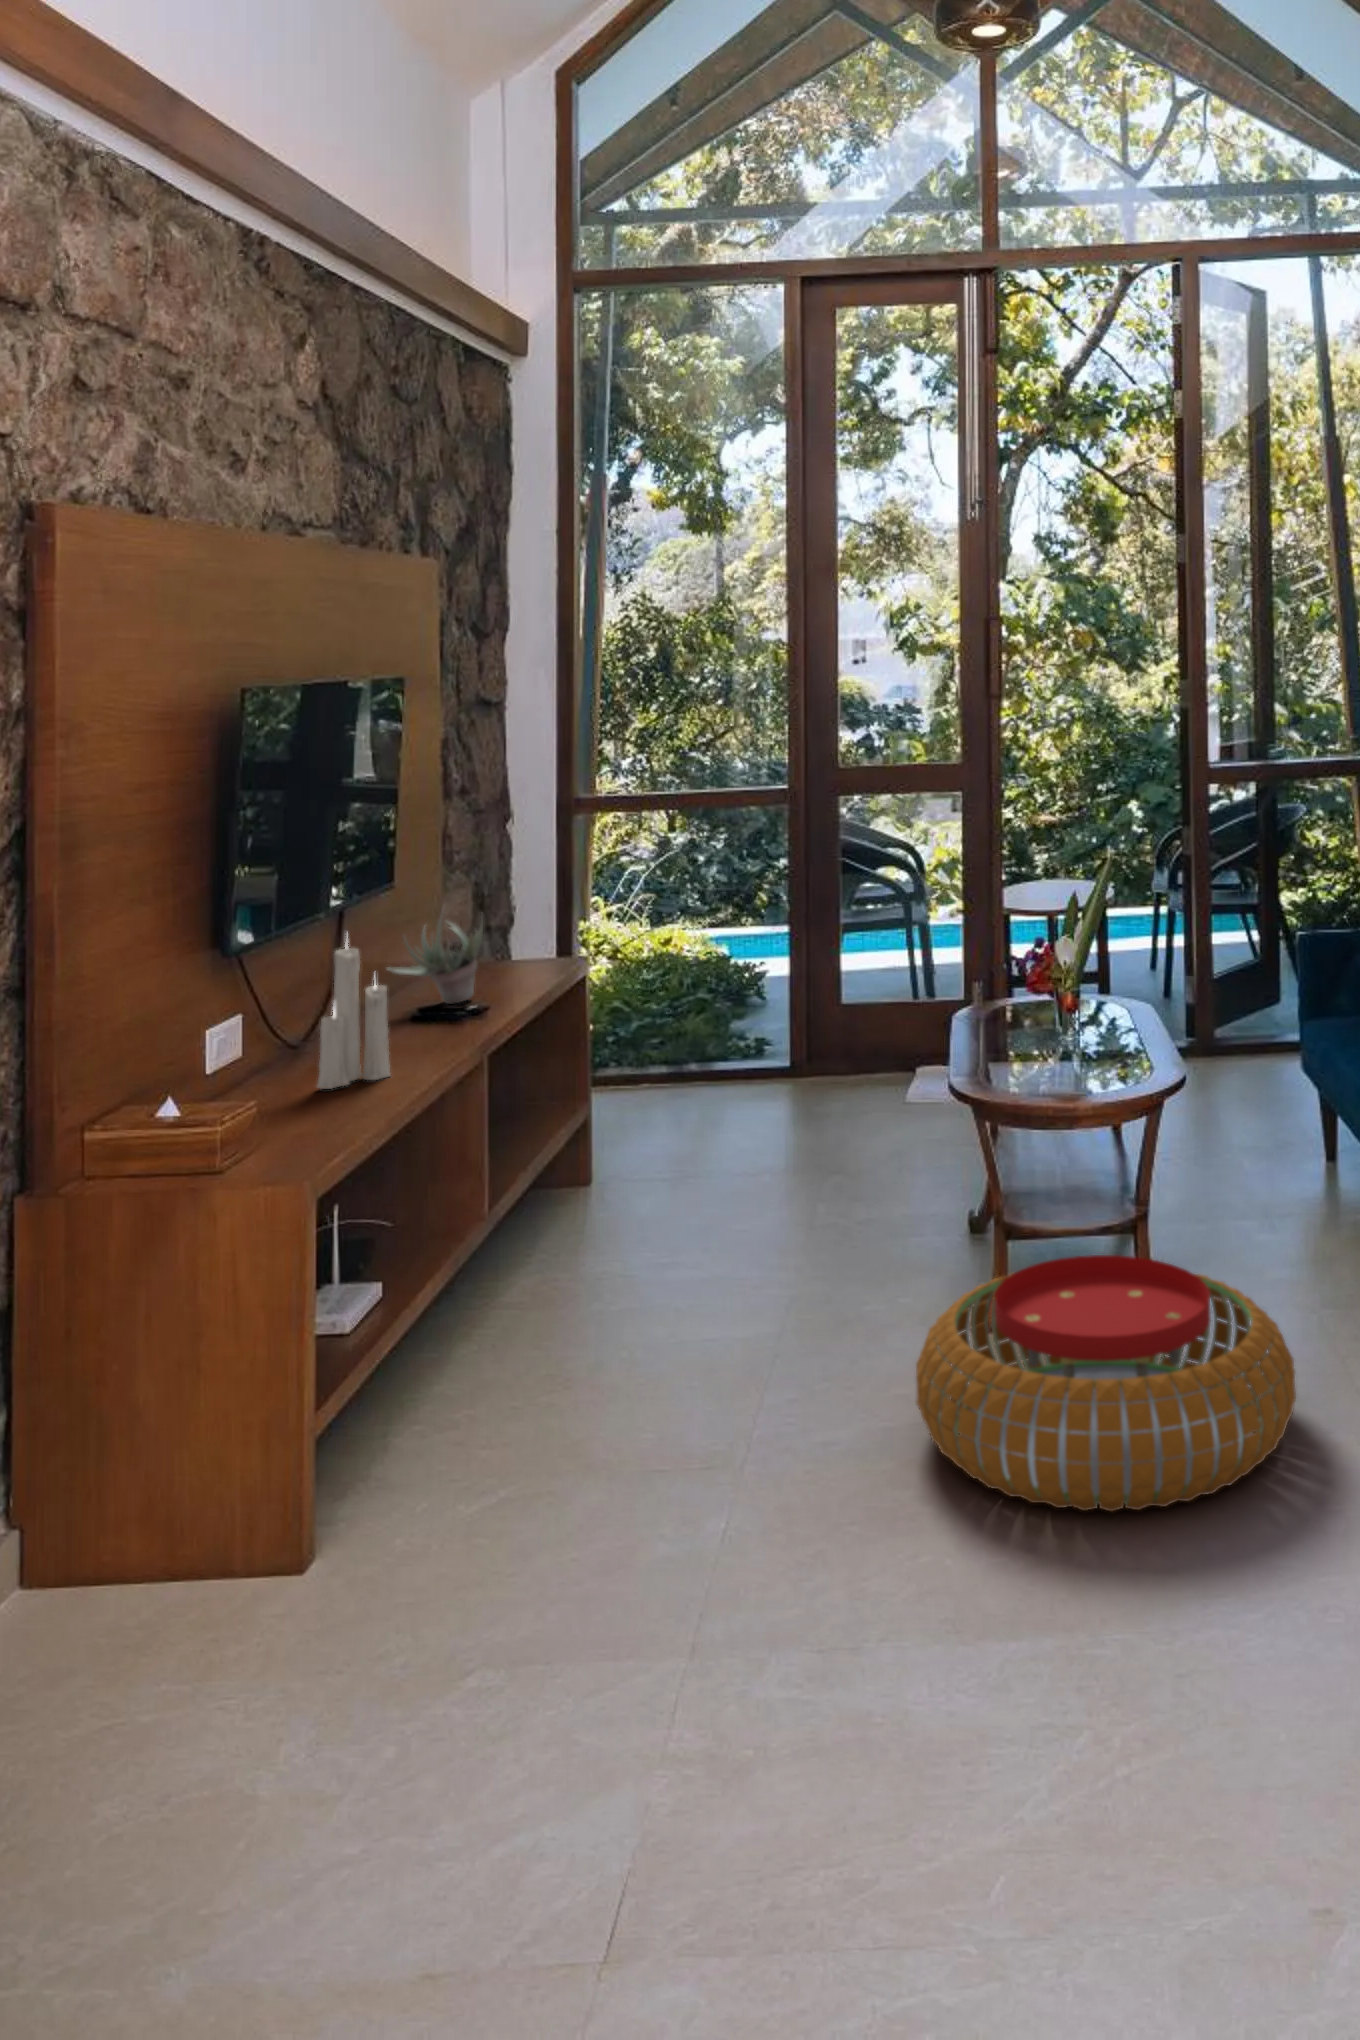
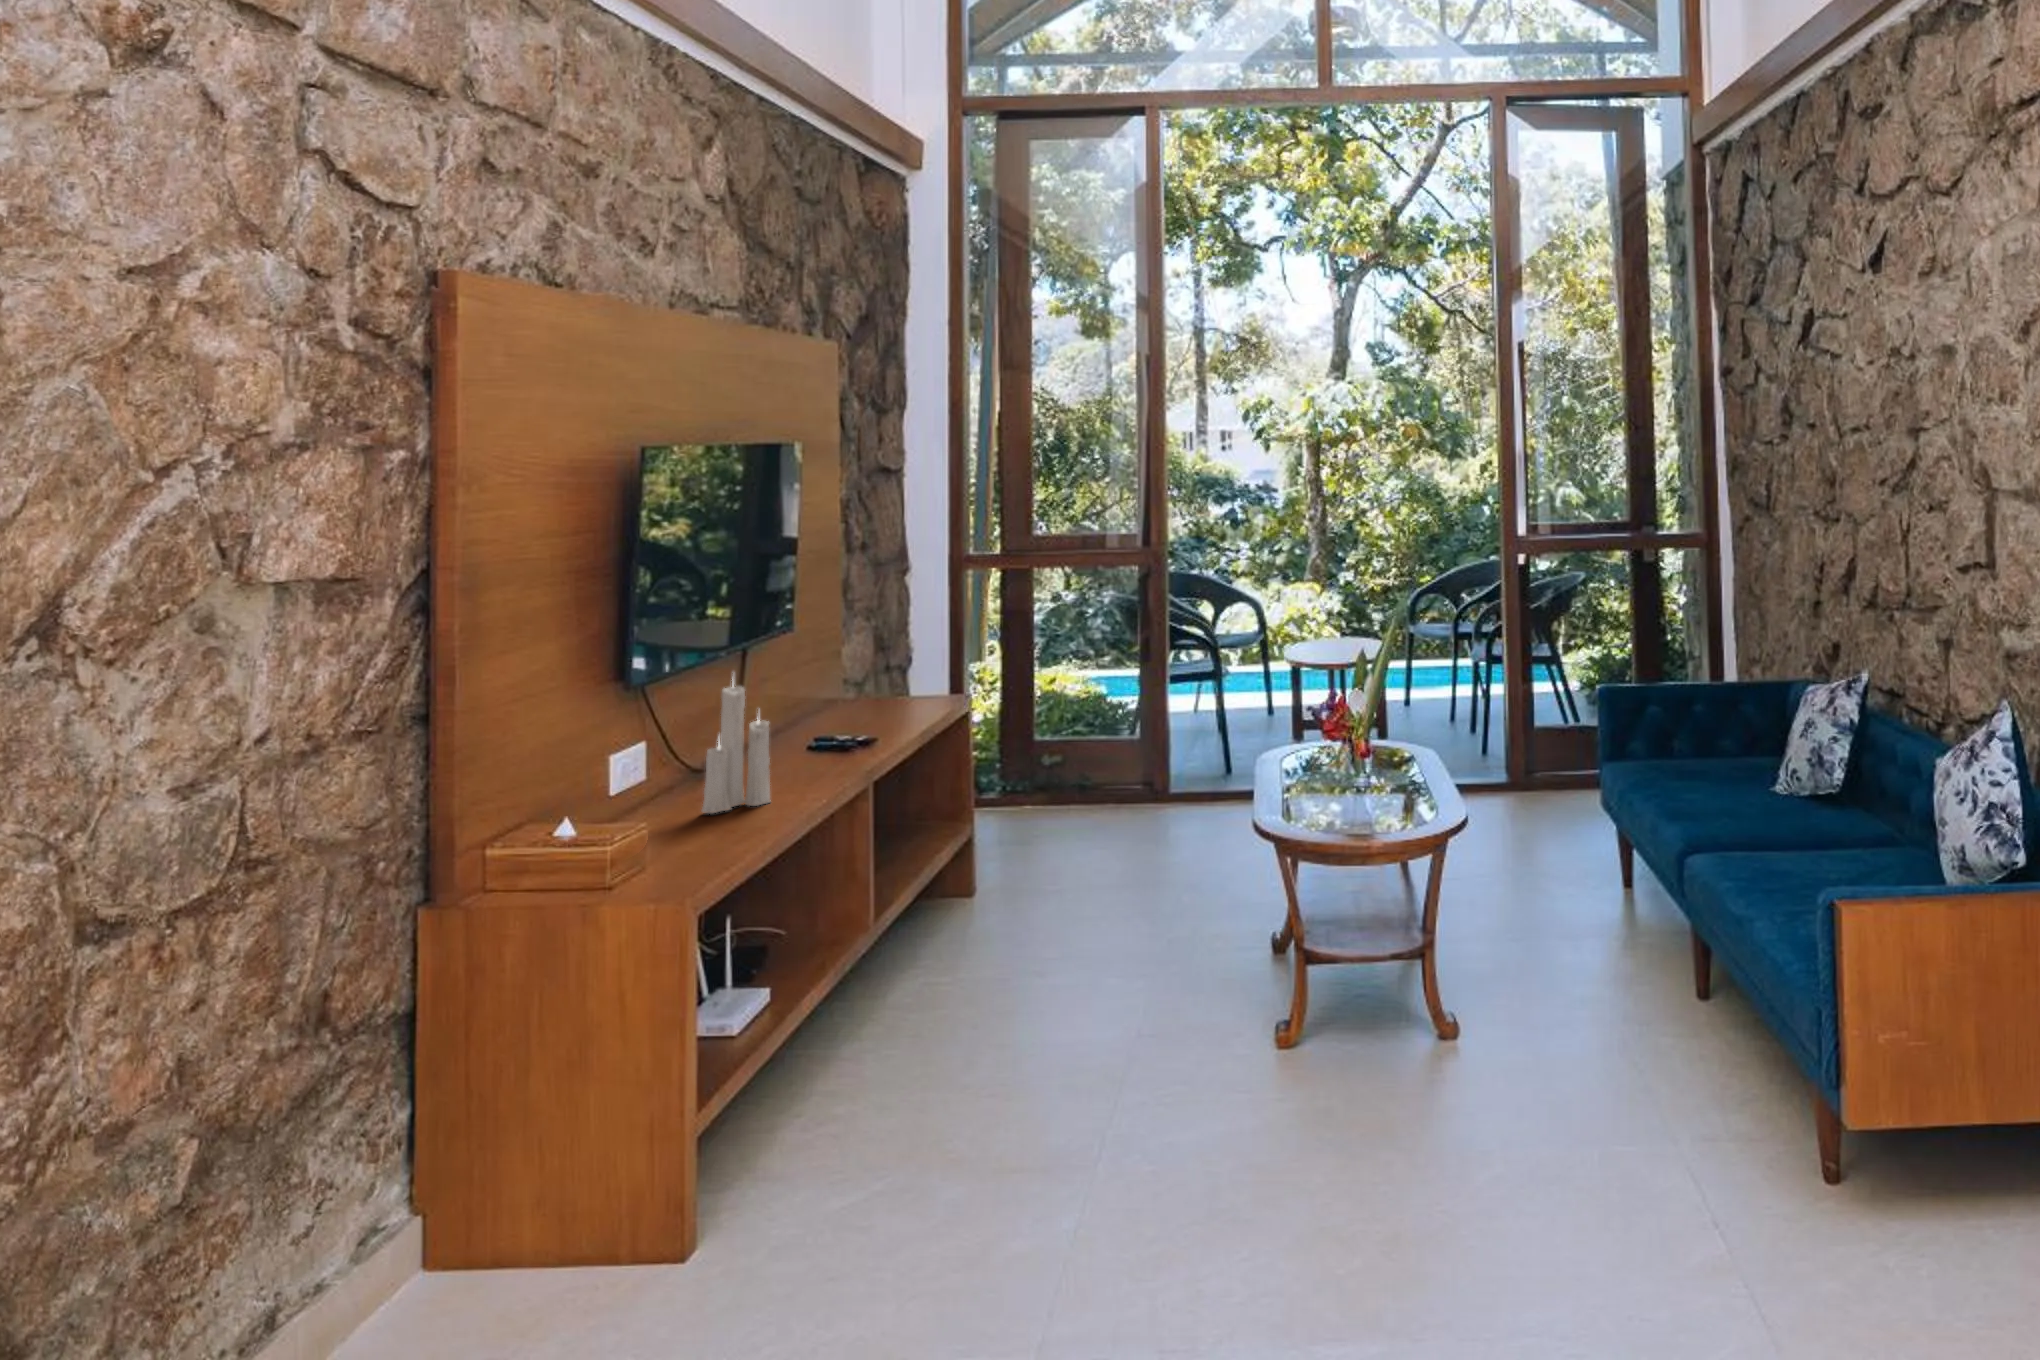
succulent plant: present [387,911,483,1004] -> none [784,650,872,737]
pouf: present [916,1255,1296,1511] -> none [1232,977,1582,1224]

